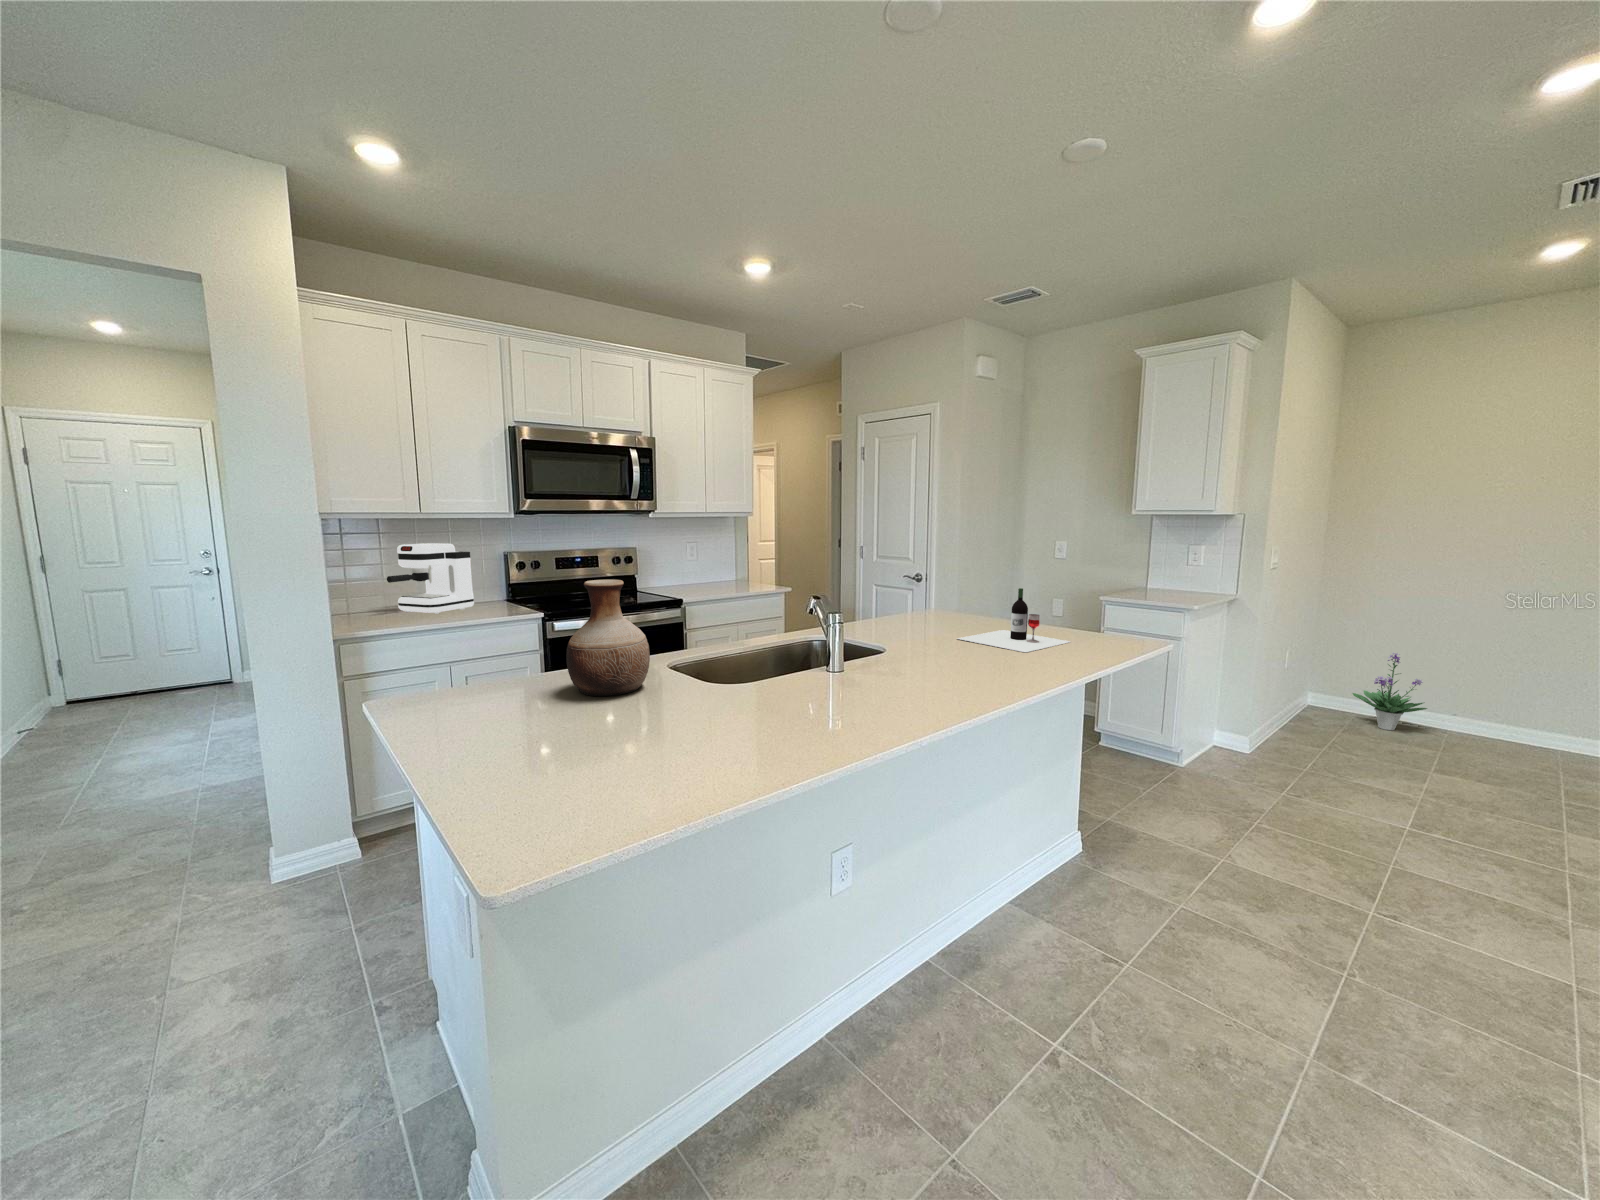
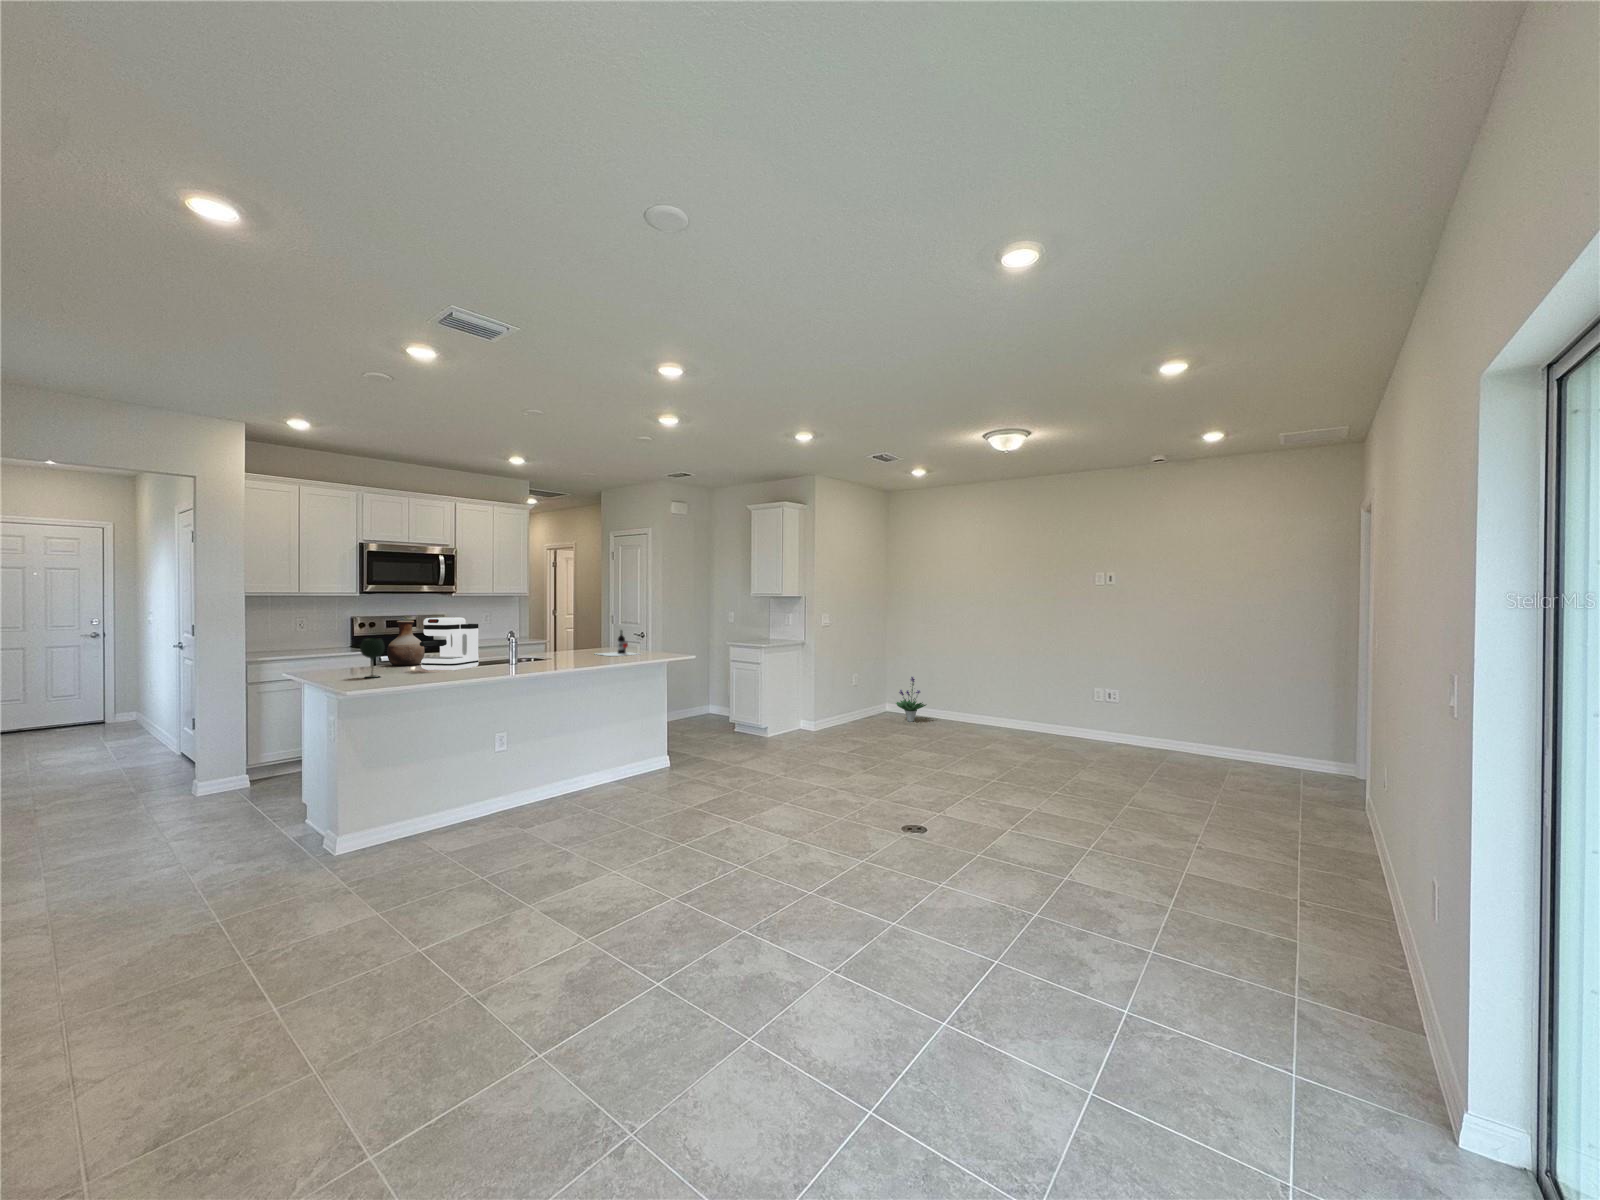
coffee maker: present [387,543,474,614] -> present [420,617,479,671]
wine glass: none [483,676,566,827] -> present [360,639,384,678]

